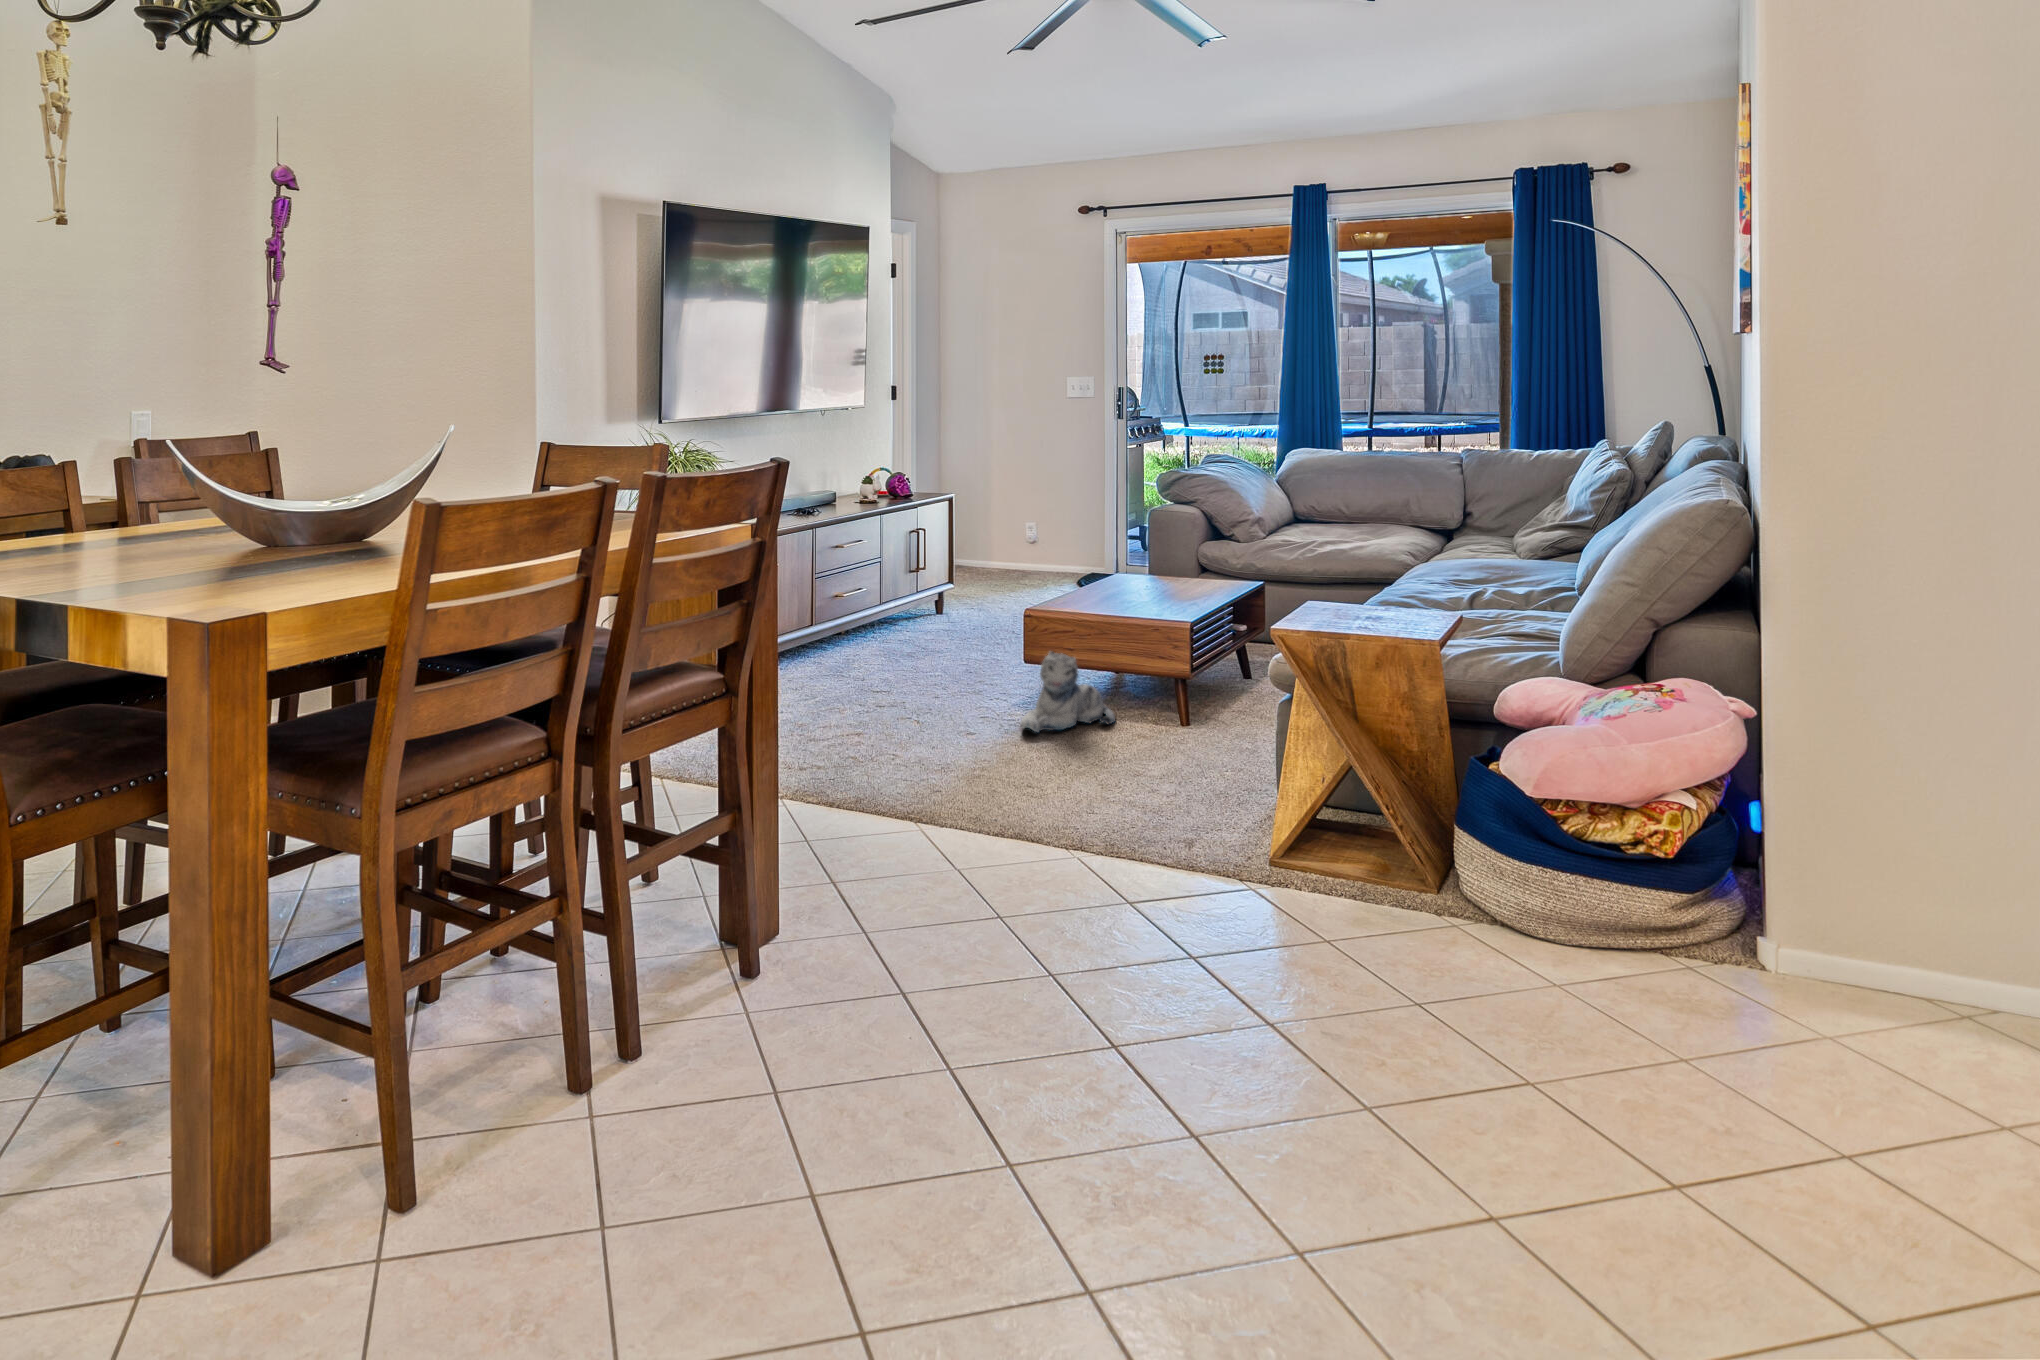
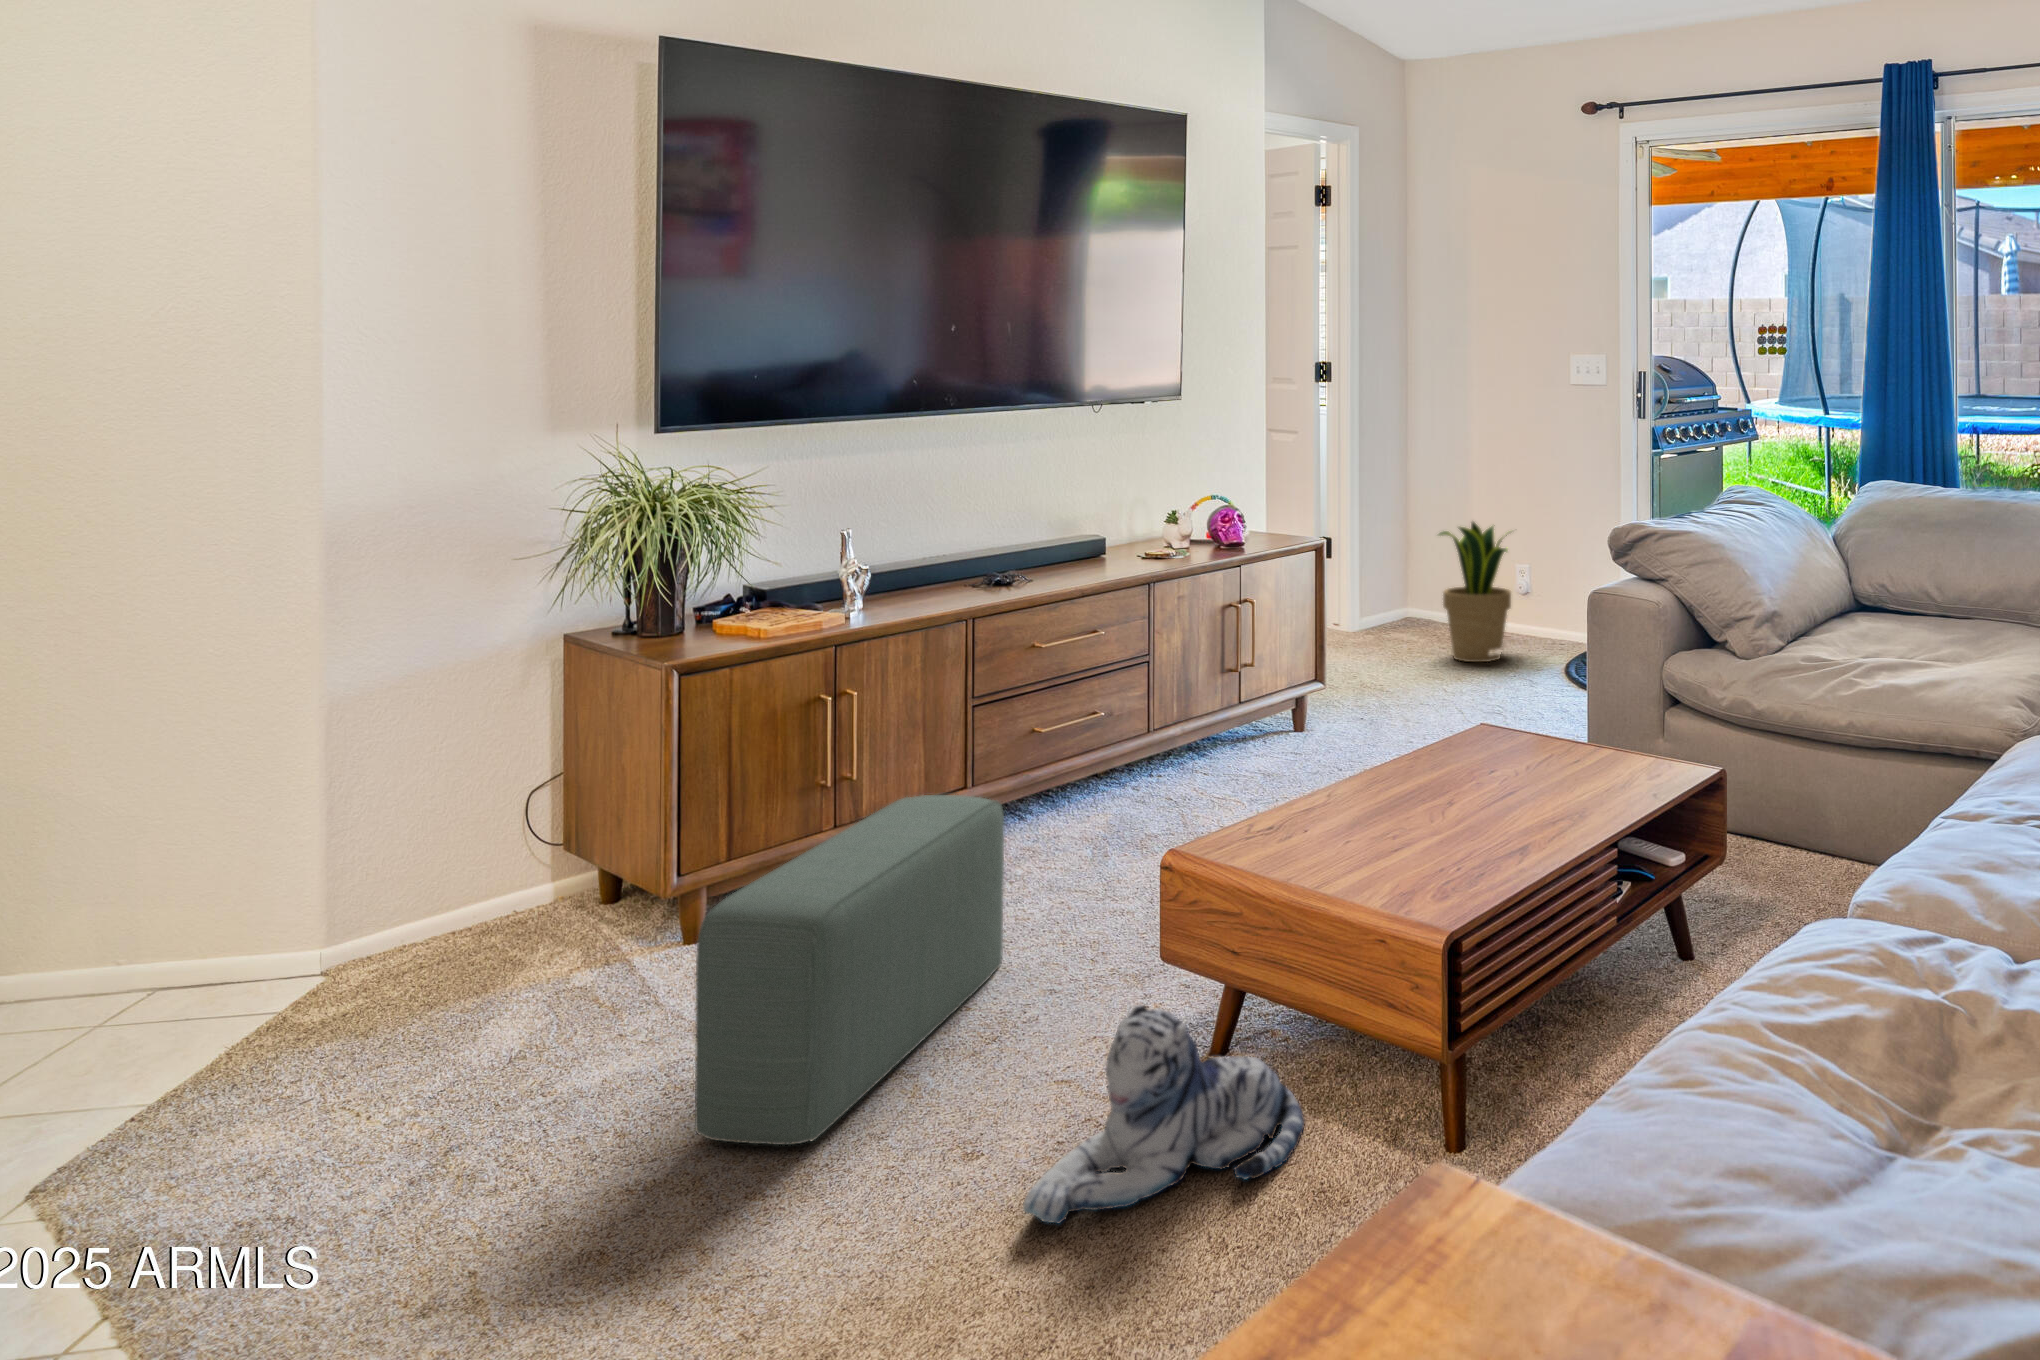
potted plant: none [992,482,1042,577] -> present [1439,522,1511,662]
pouf: none [838,593,902,722] -> present [695,795,1004,1145]

